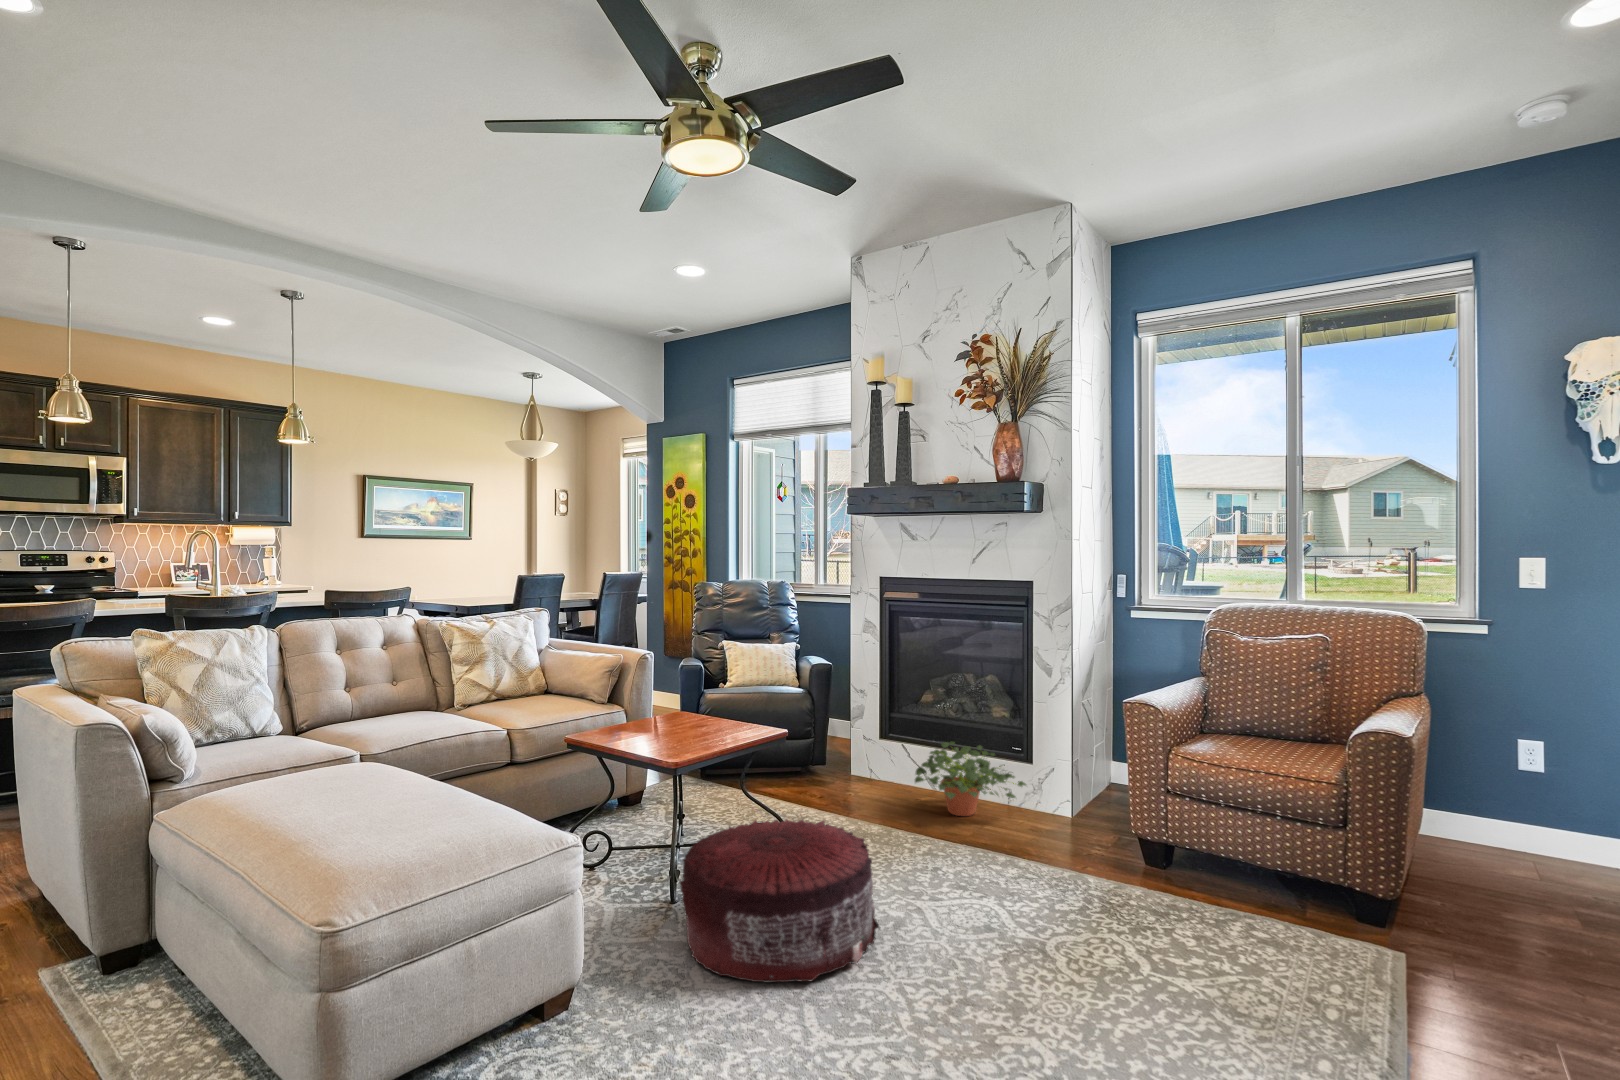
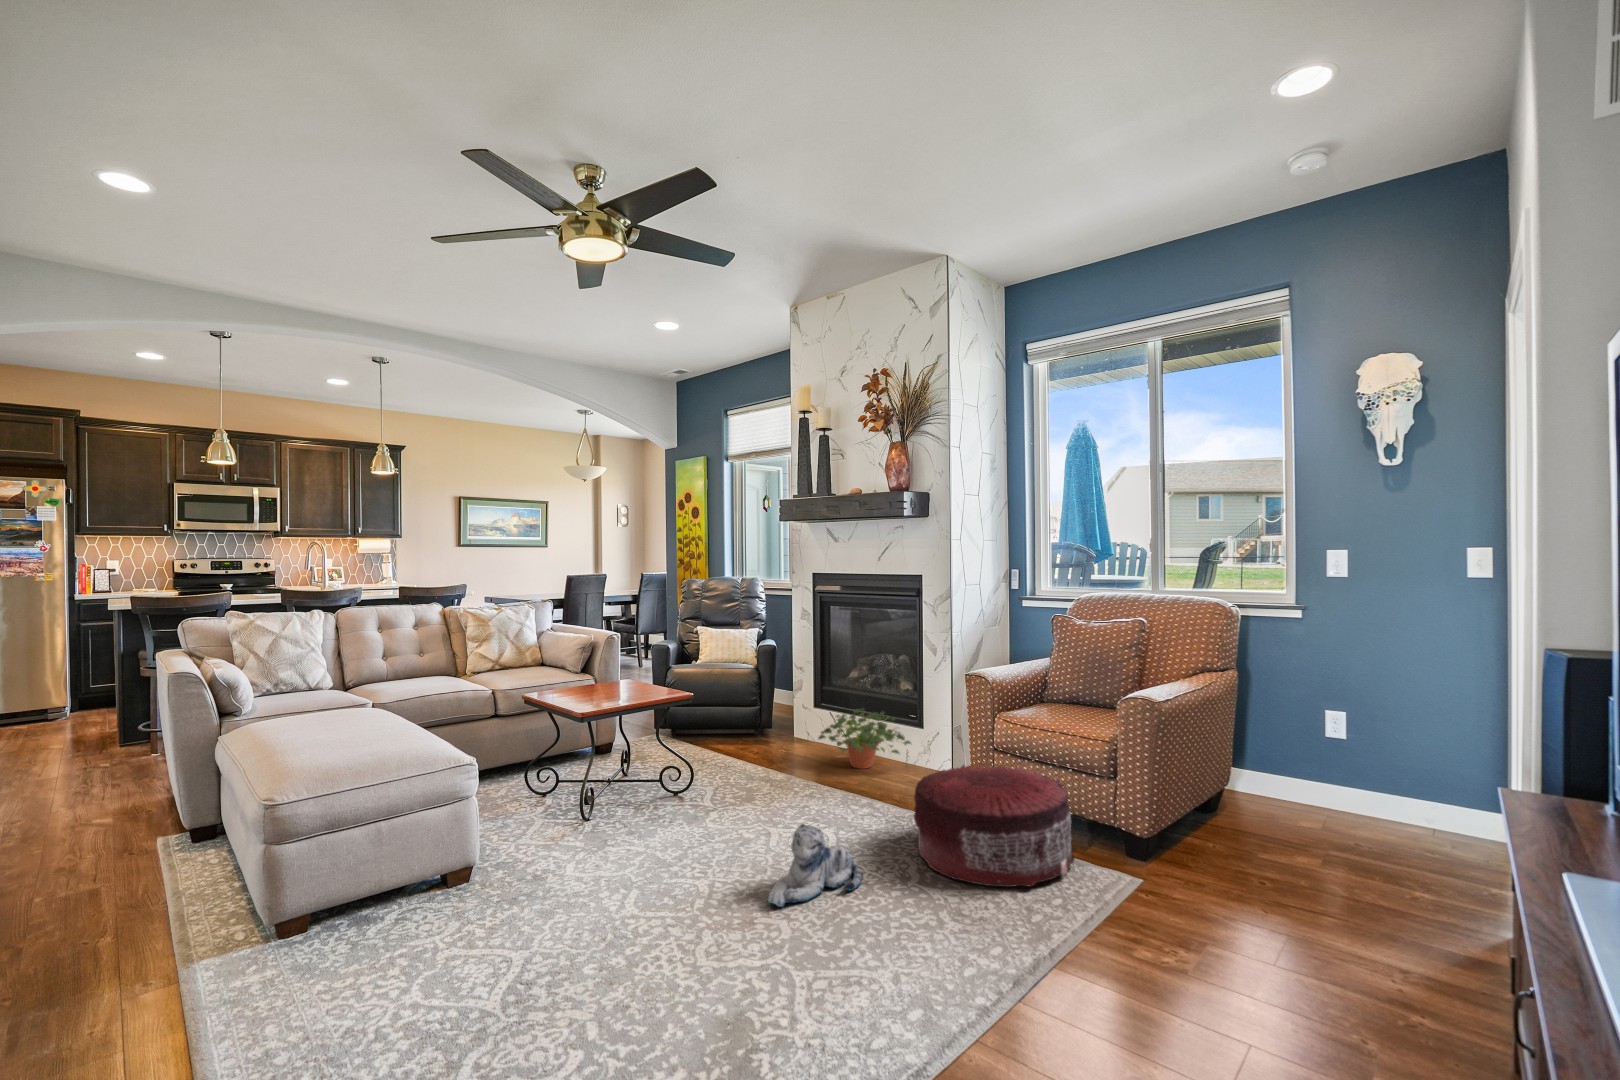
pouf: present [680,819,879,982] -> present [914,765,1075,887]
plush toy: none [992,910,1090,1026] -> present [768,824,862,907]

